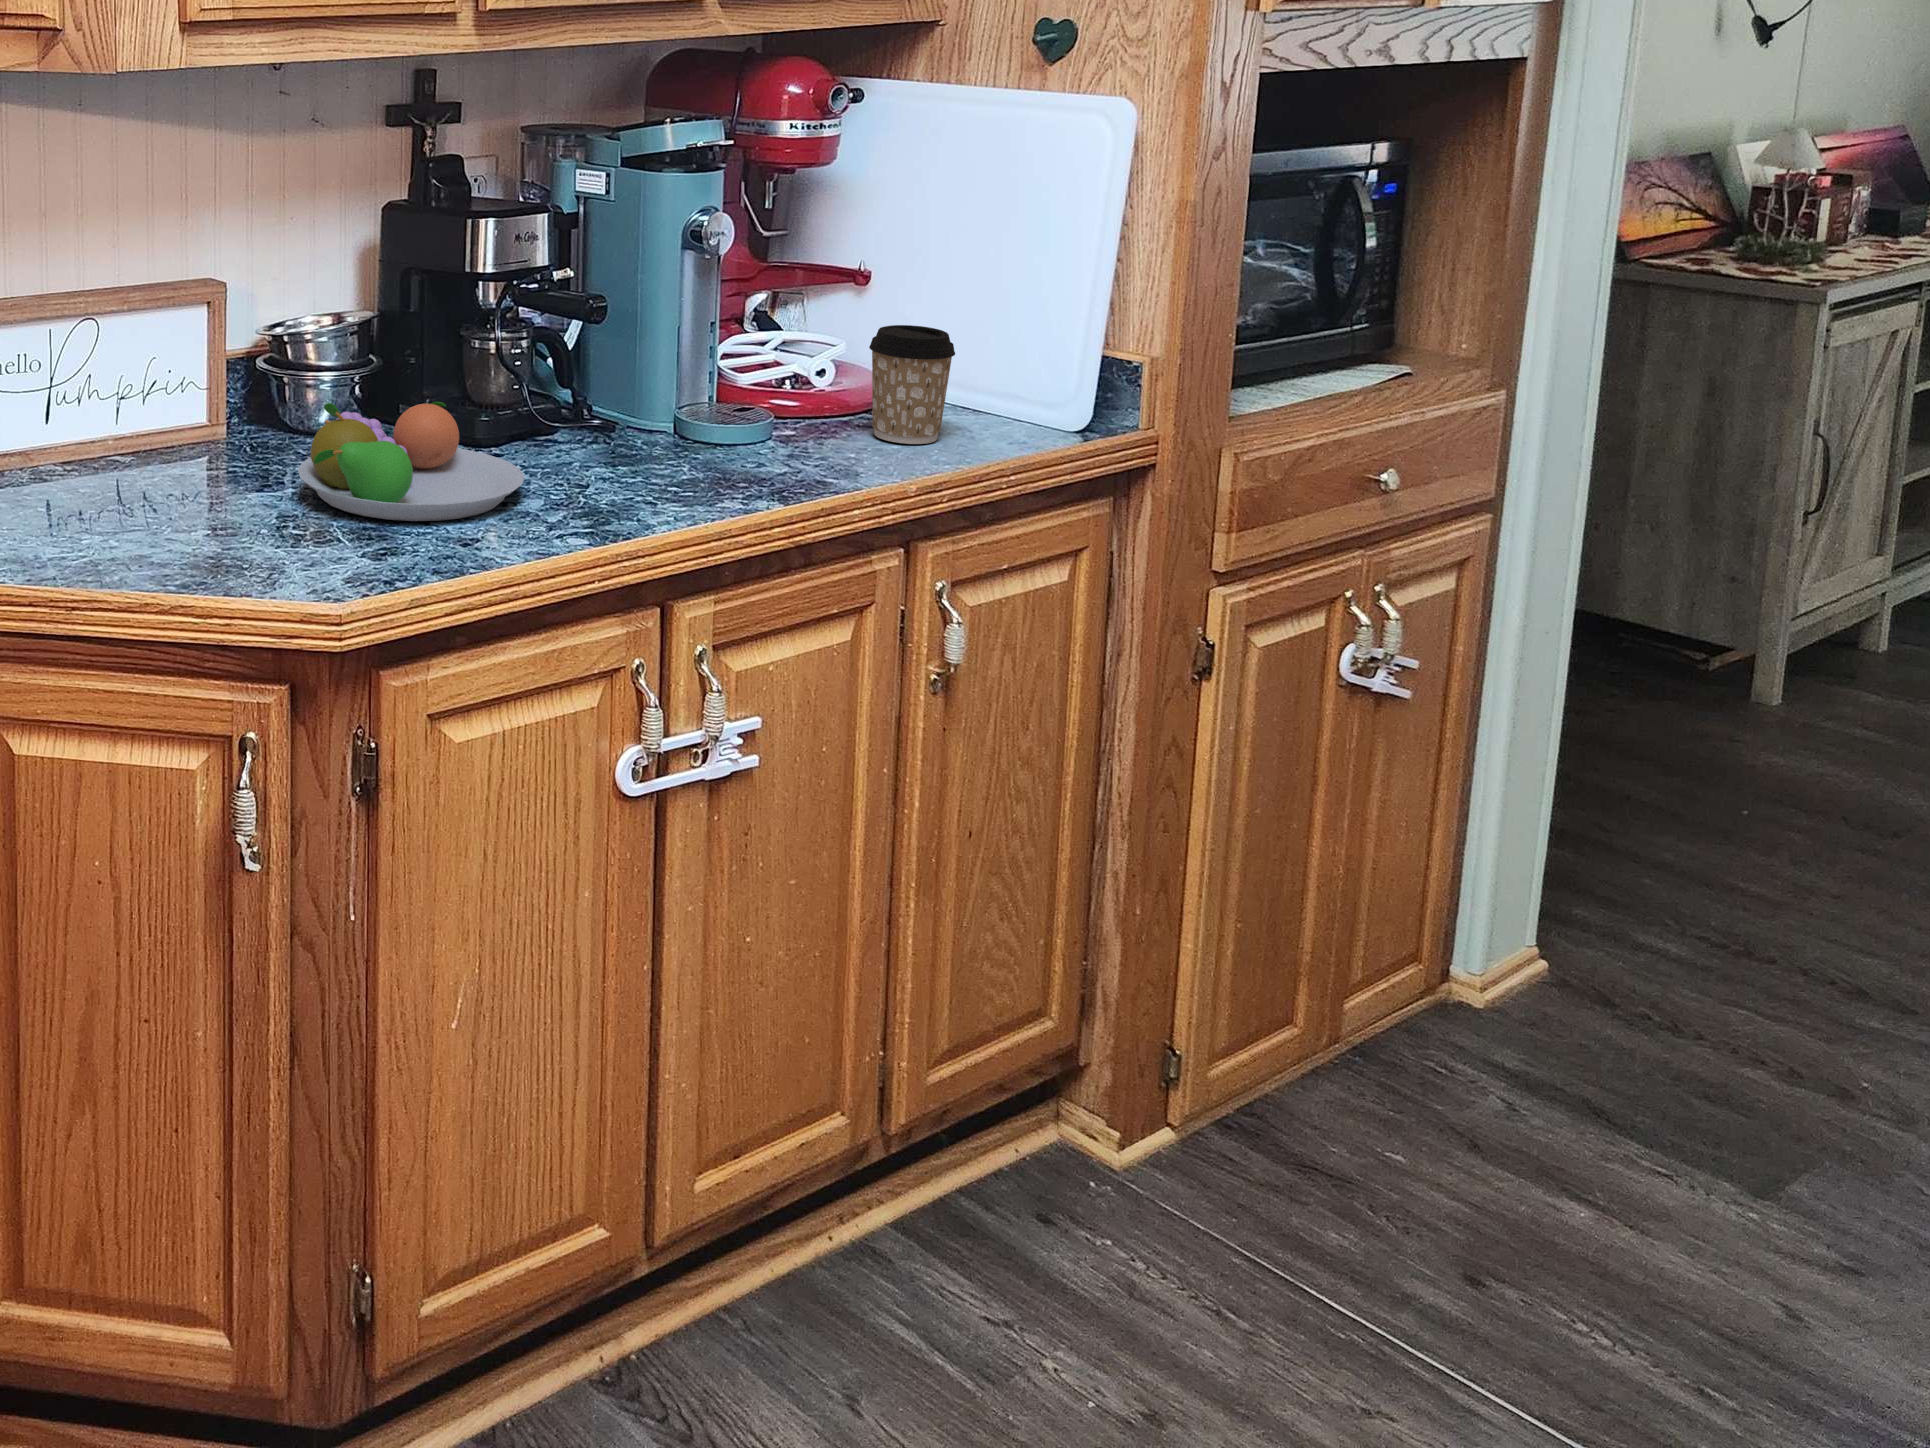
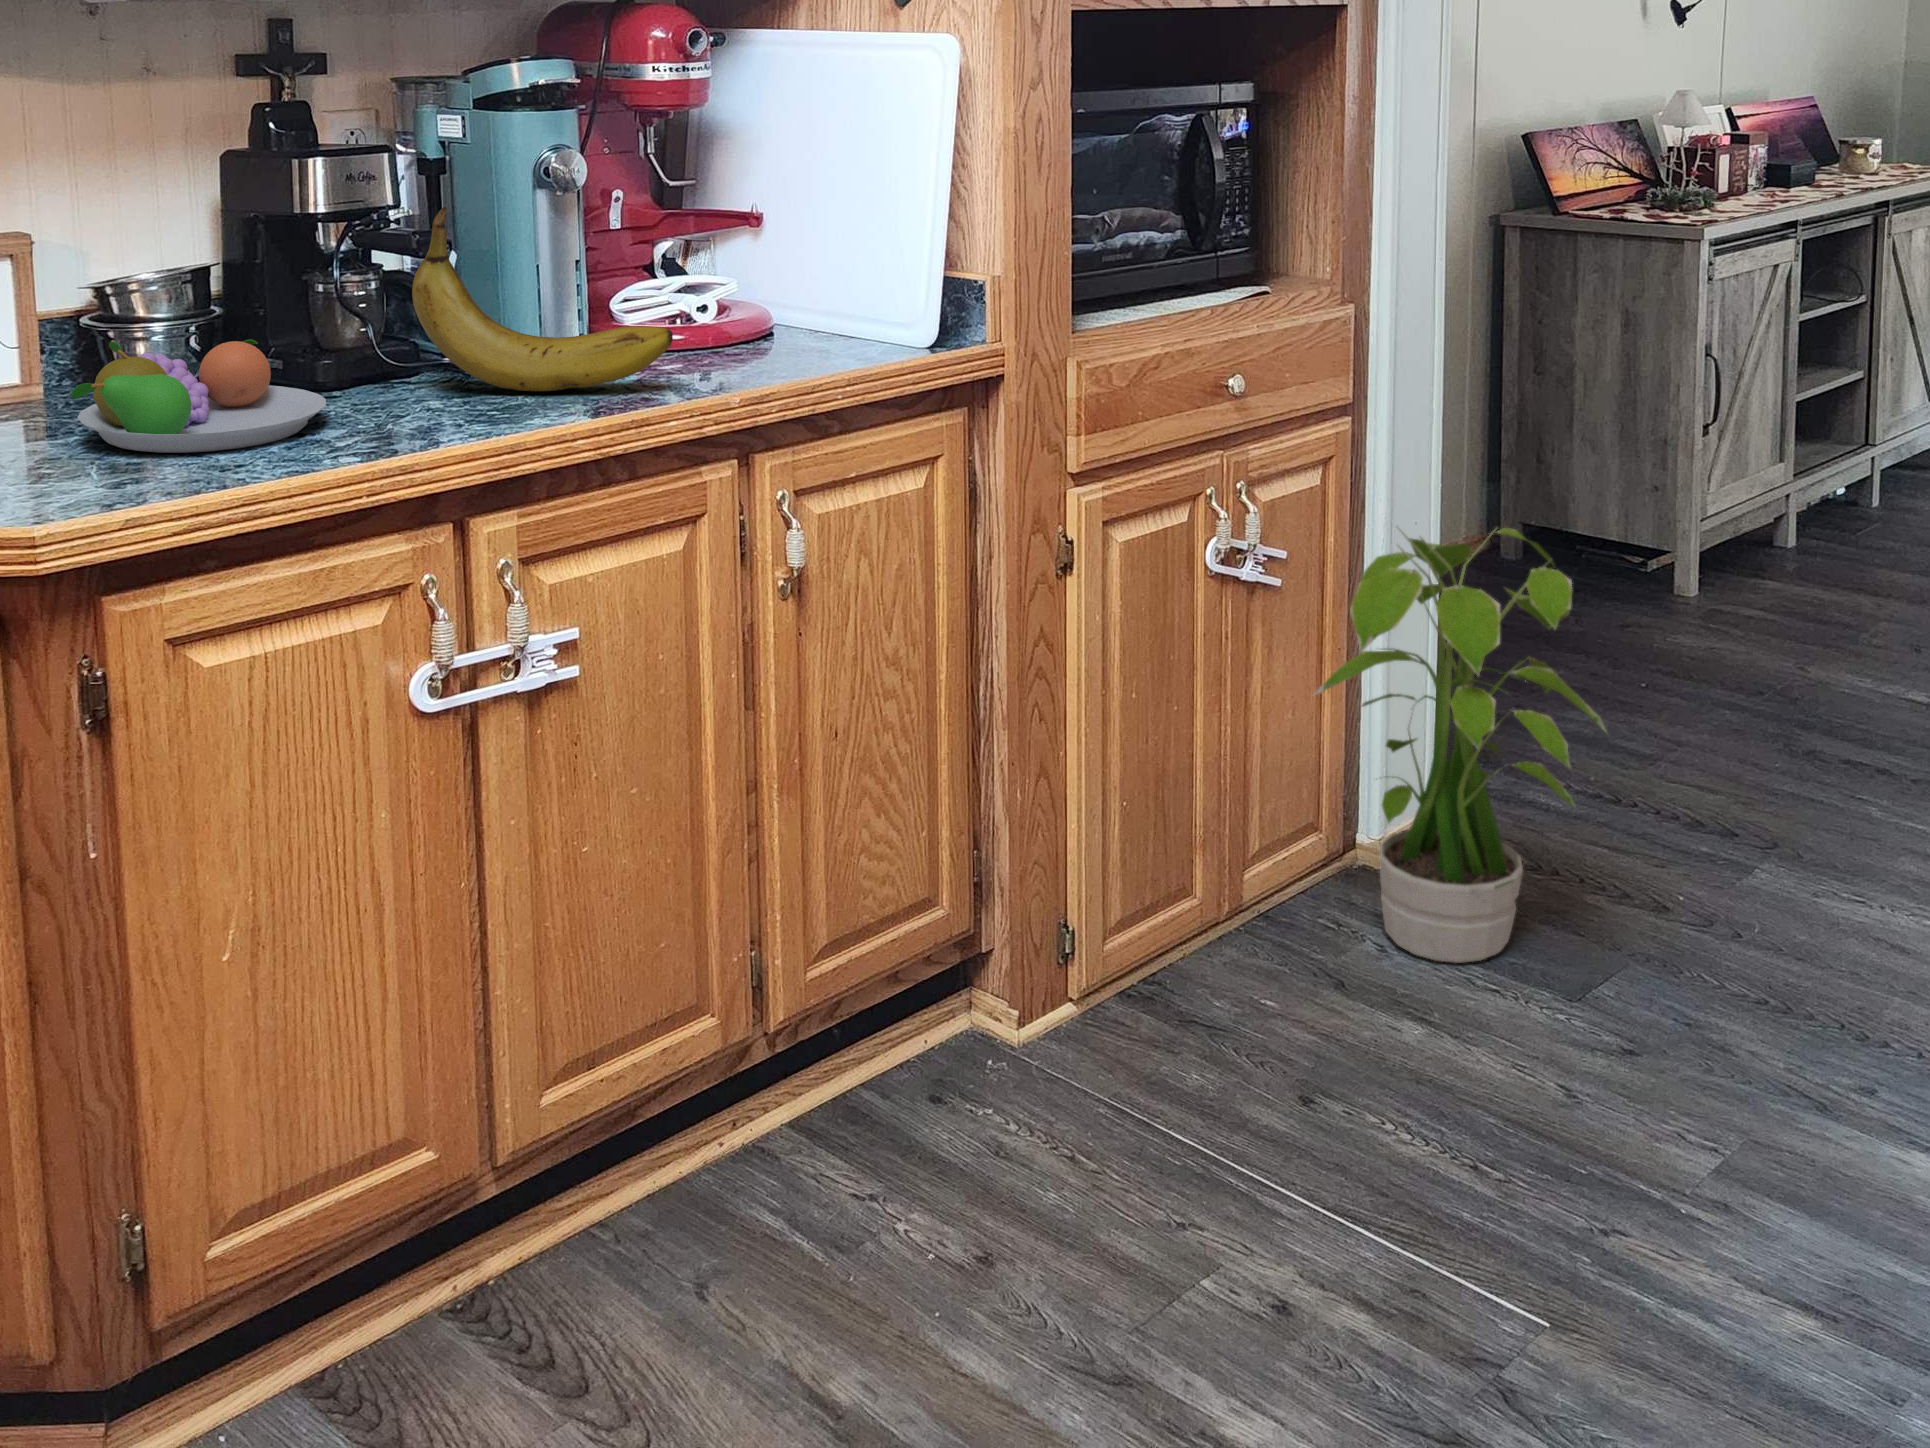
banana: none [584,274,851,465] -> present [412,207,673,391]
coffee cup: present [869,325,955,444] -> none [715,254,797,365]
potted plant: none [1435,639,1805,1129] -> present [1314,528,1607,963]

